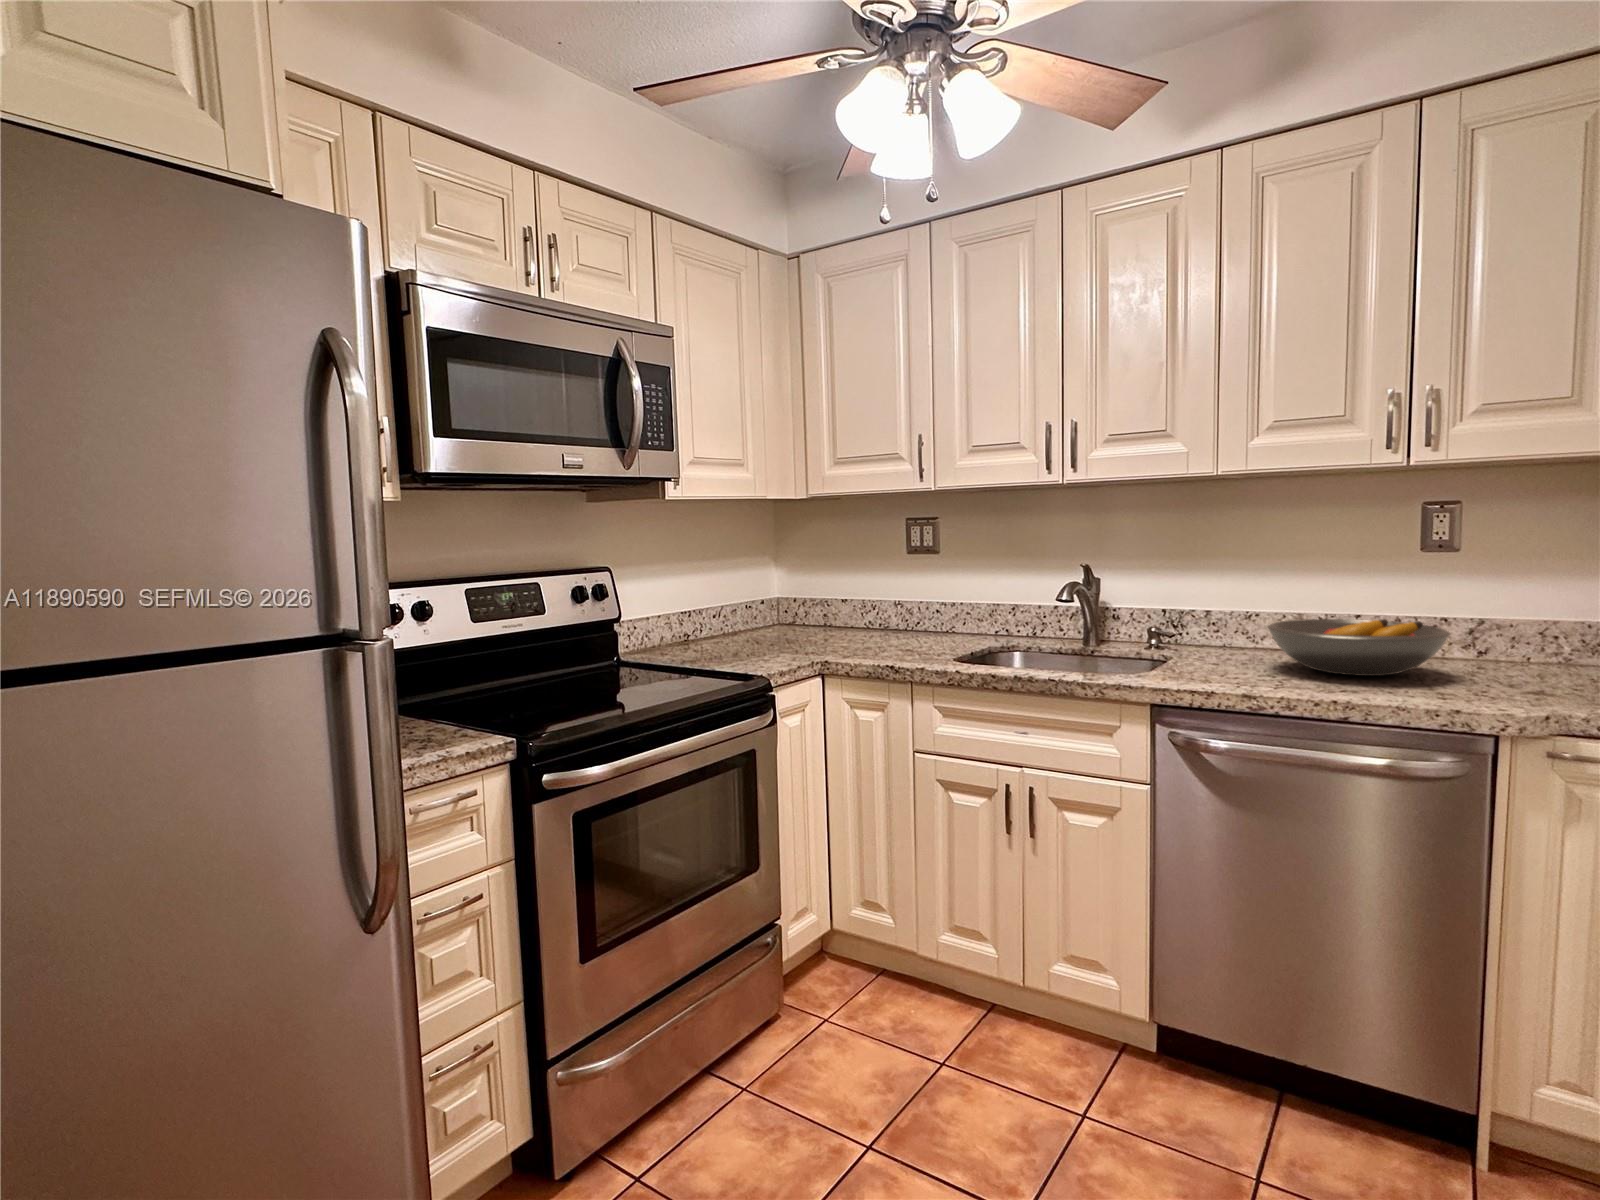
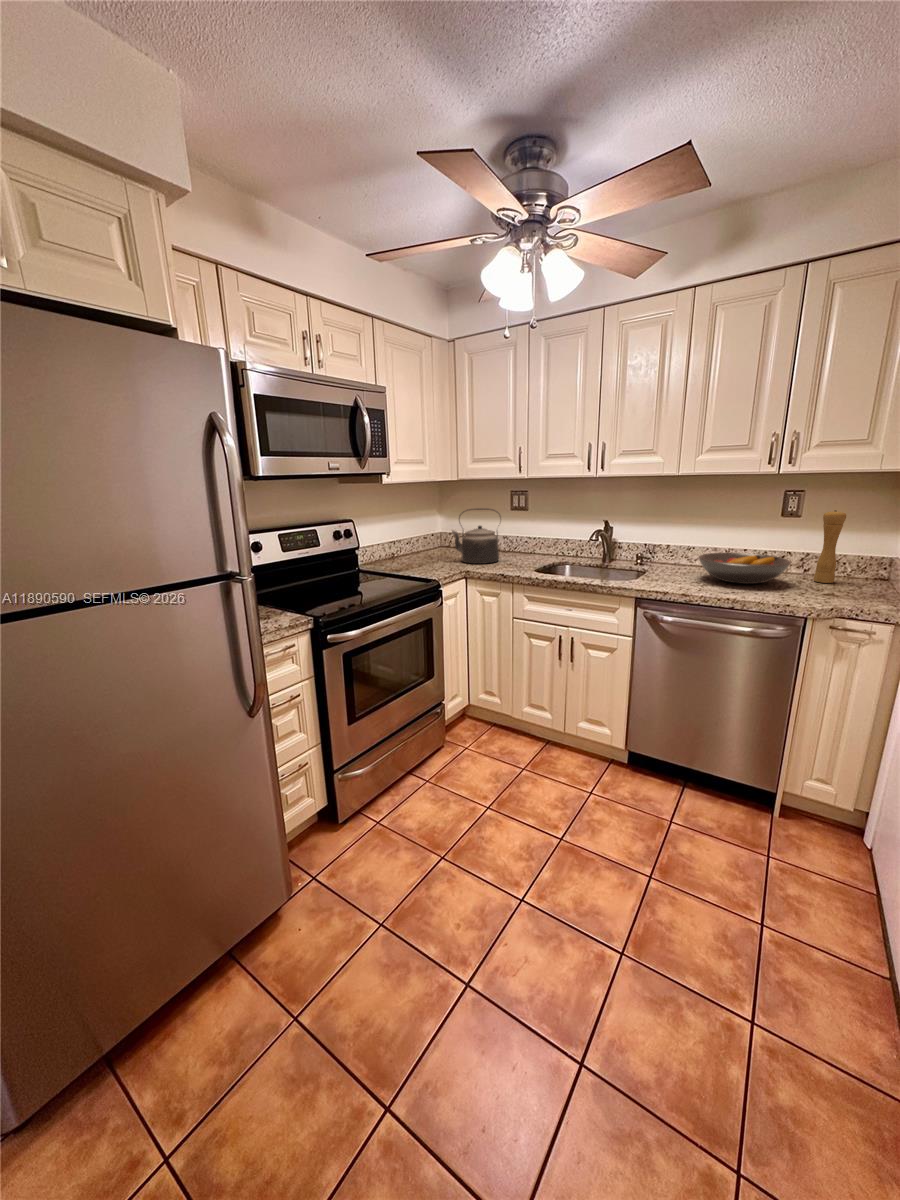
pepper mill: none [1497,534,1546,673] -> present [814,510,846,583]
kettle: none [797,545,889,647] -> present [452,508,501,564]

